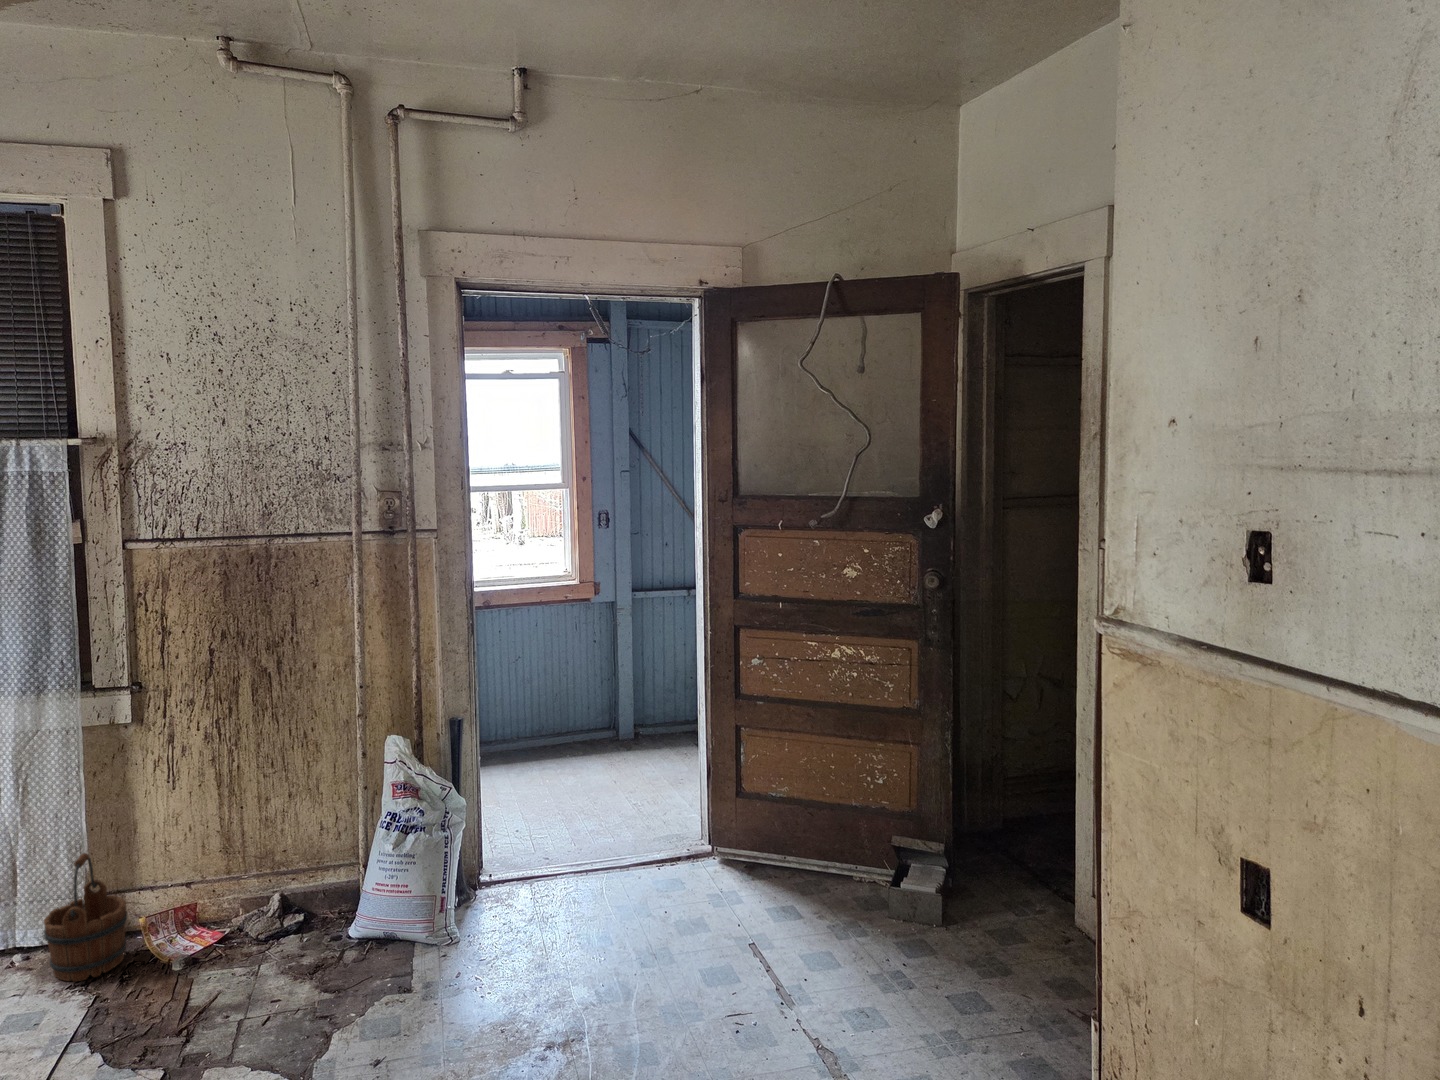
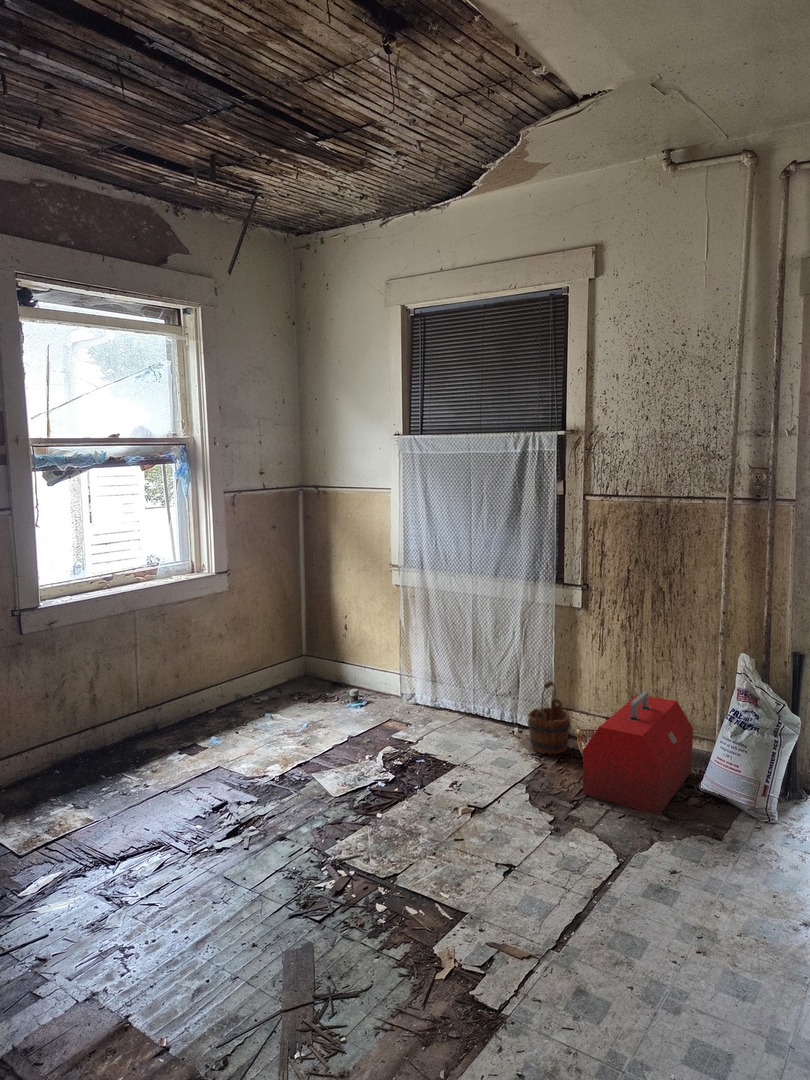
toolbox: none [184,823,331,1016] -> present [583,692,693,815]

